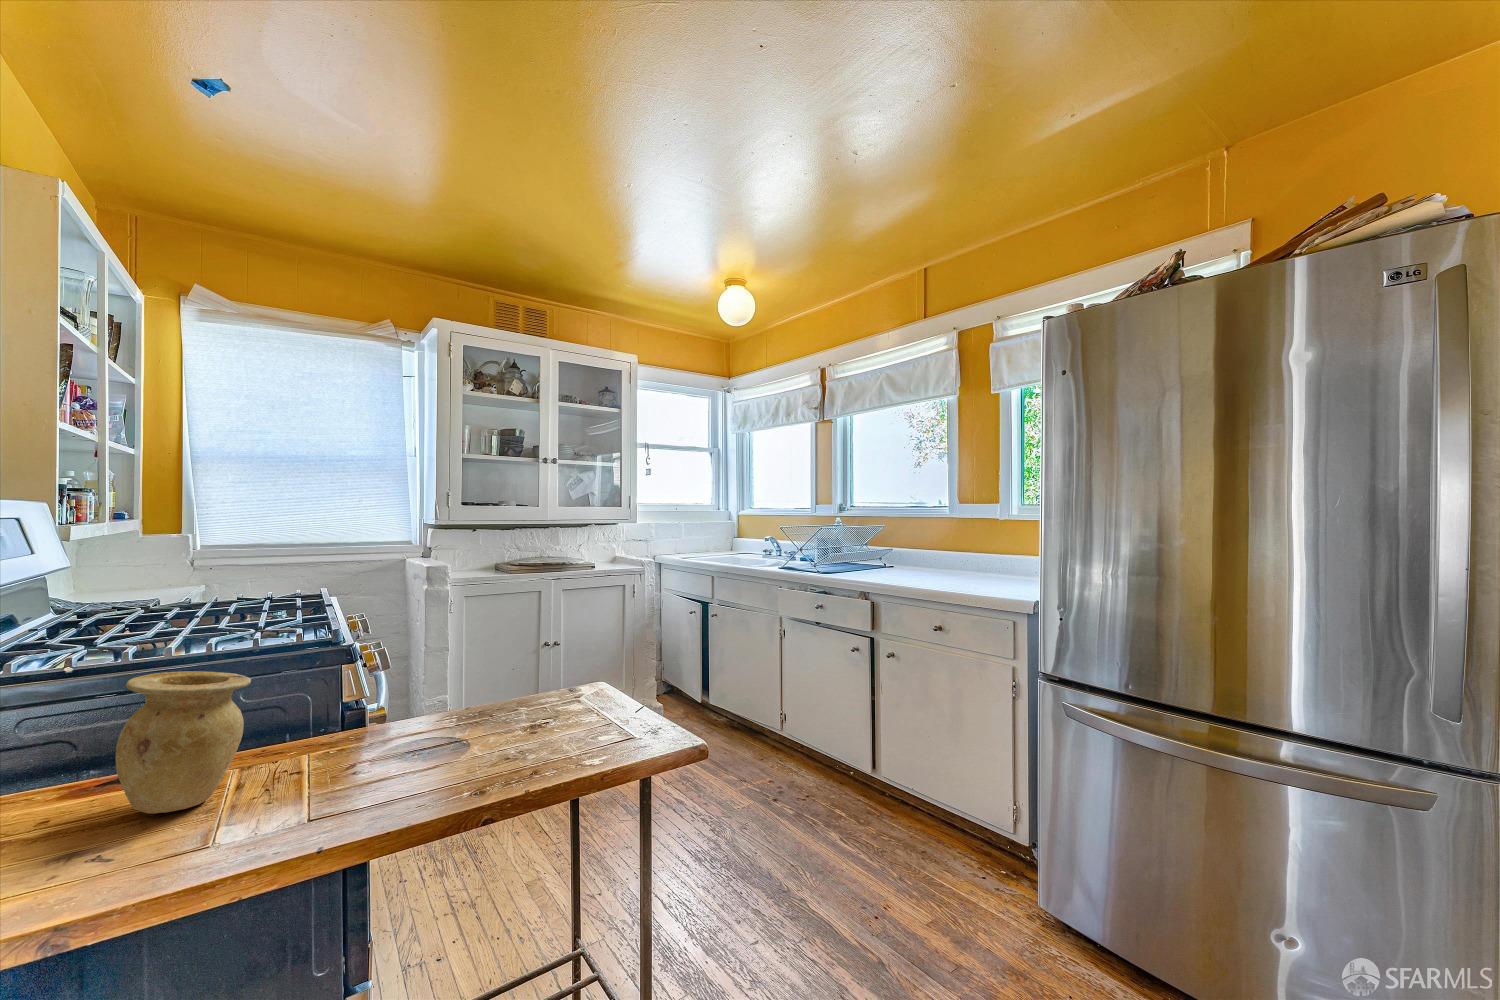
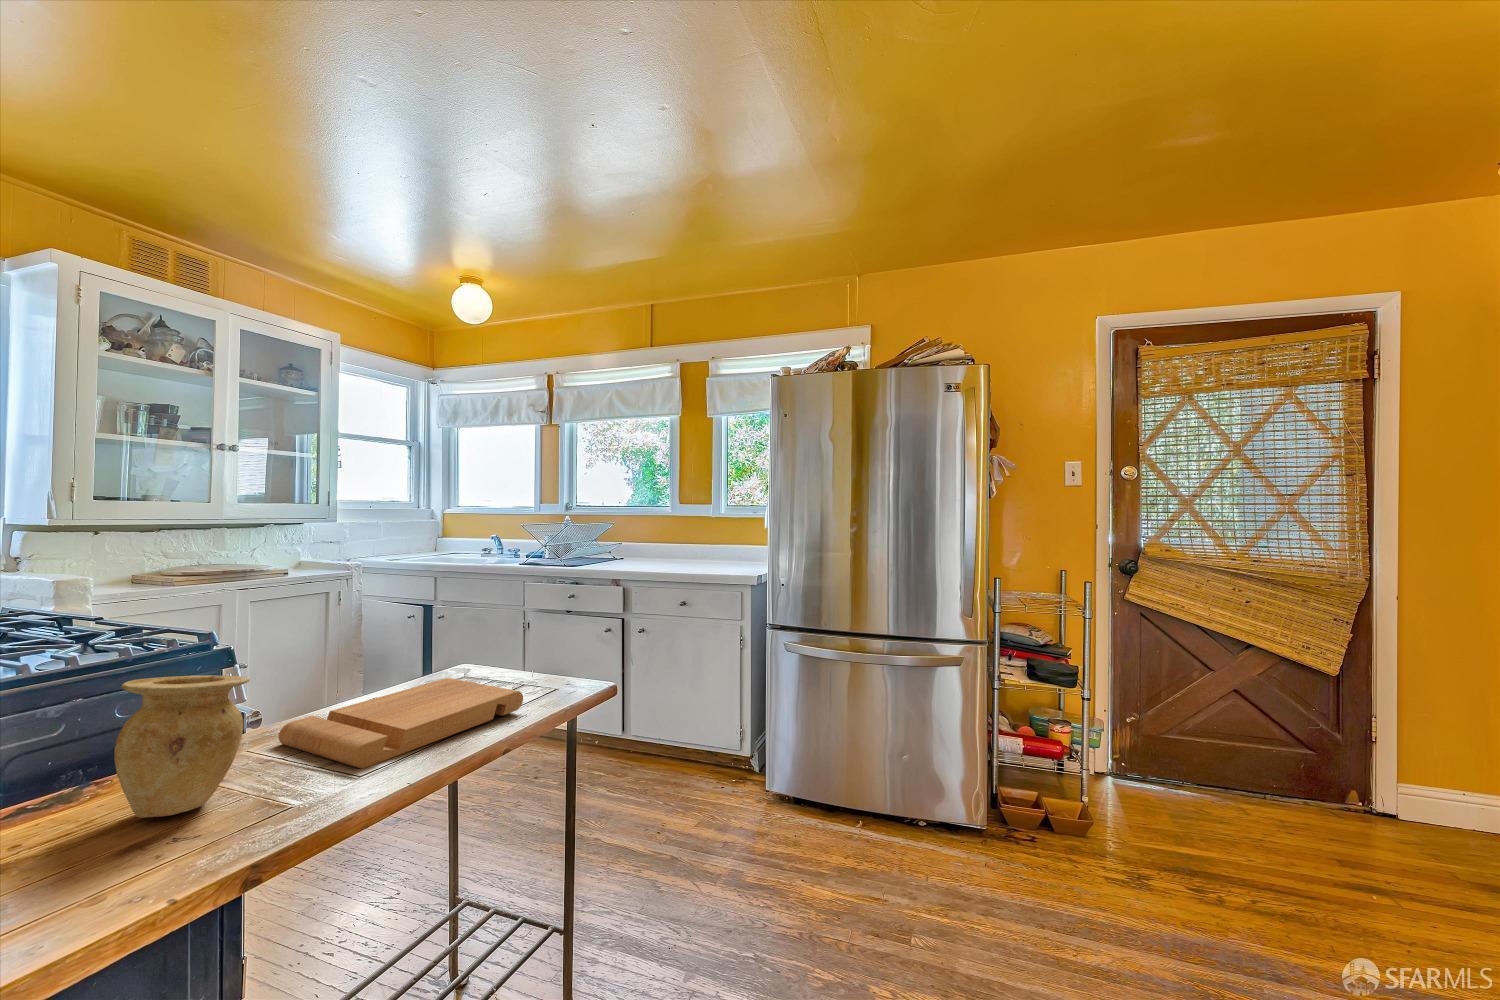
cutting board: none [344,696,585,797] -> present [279,678,523,768]

